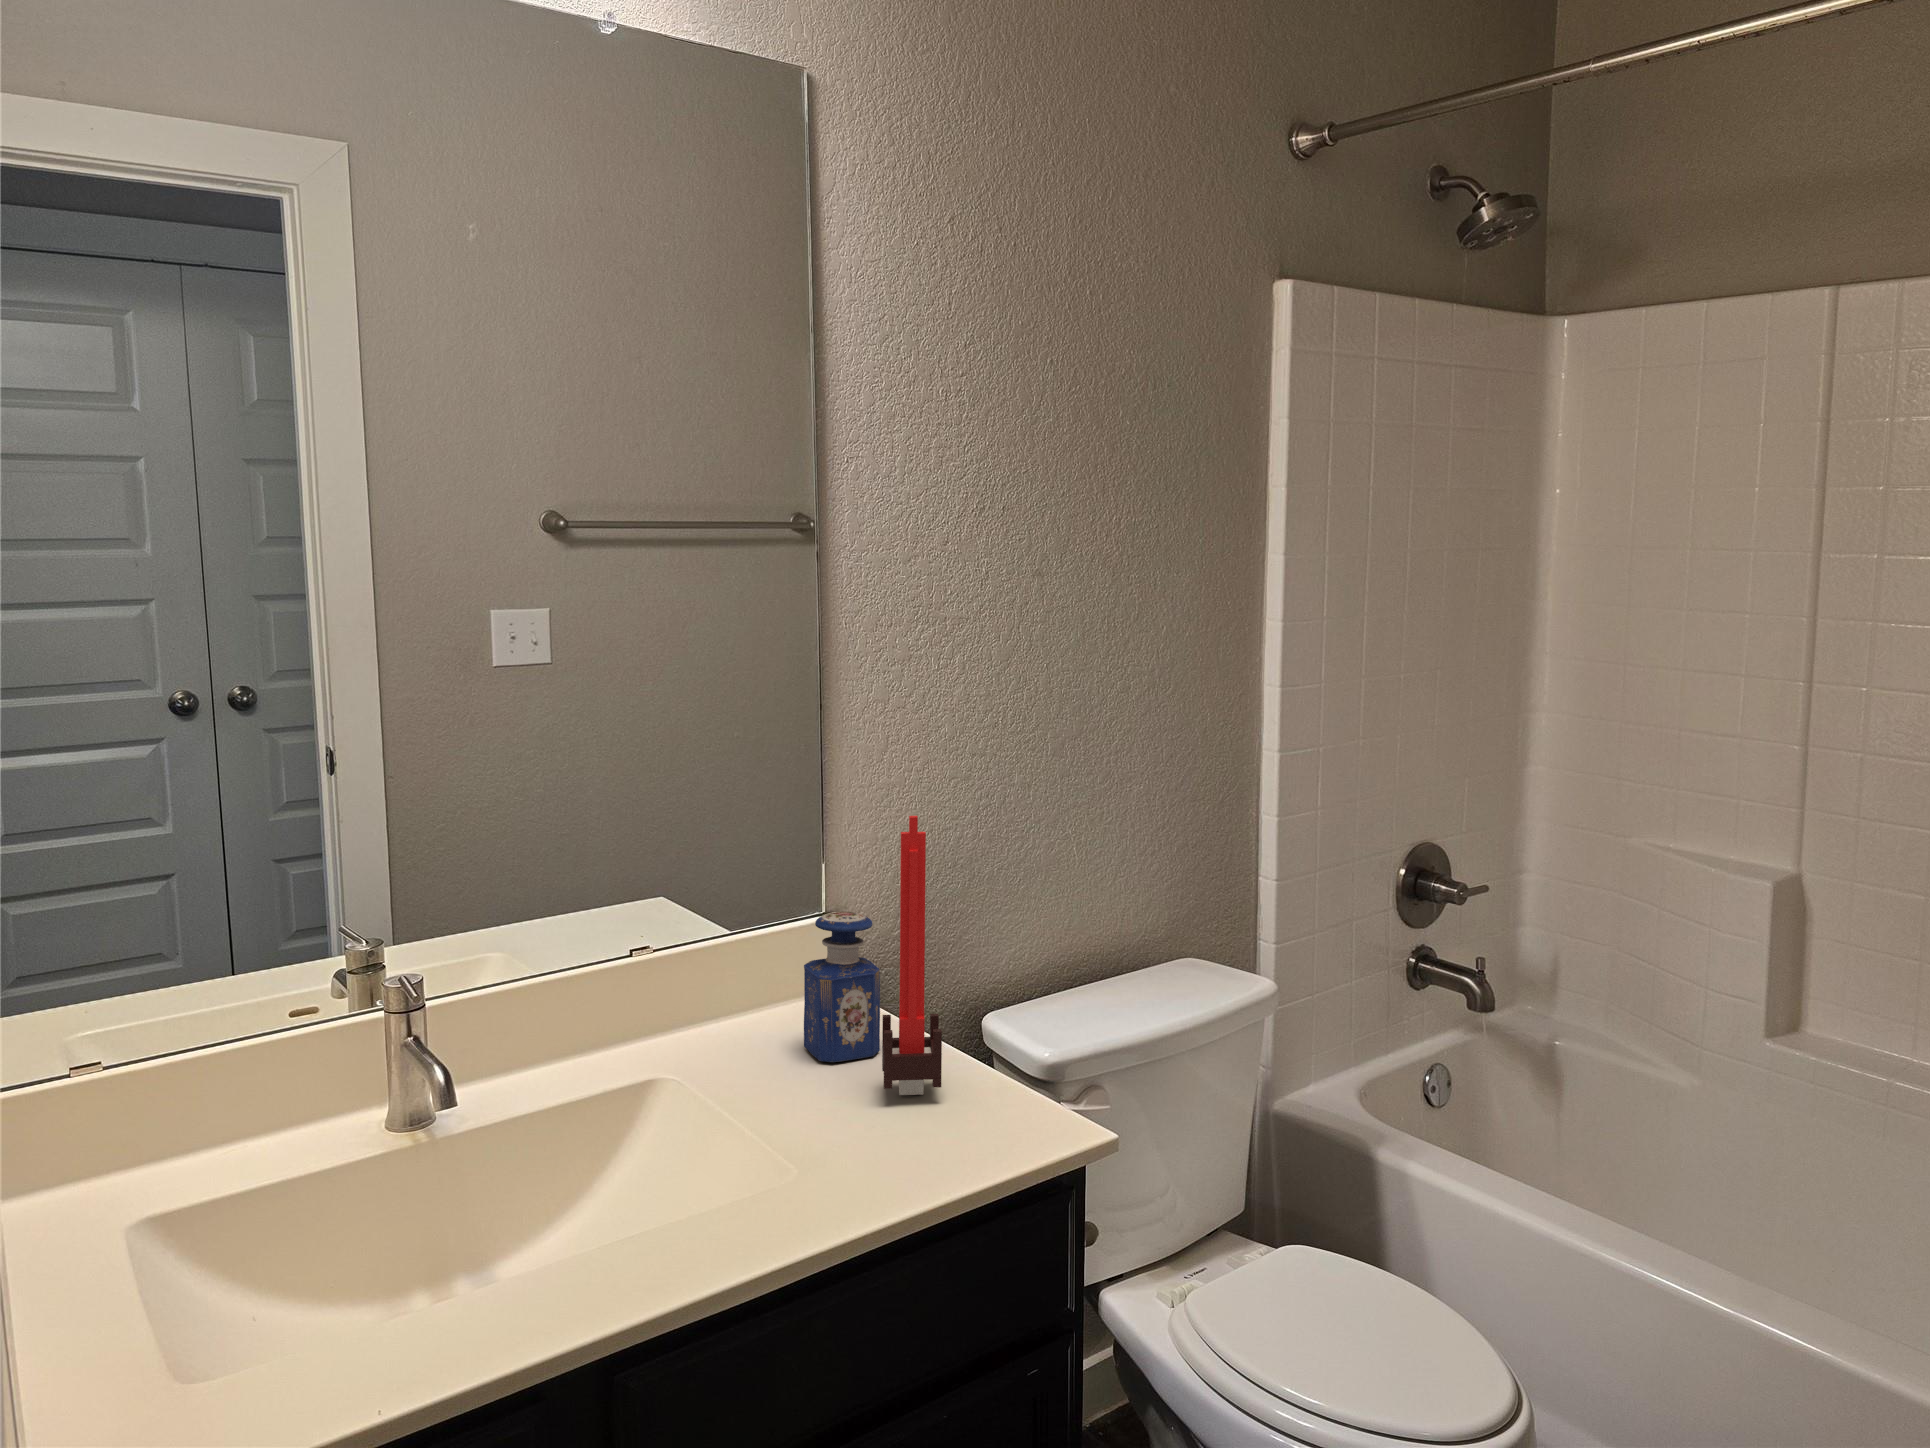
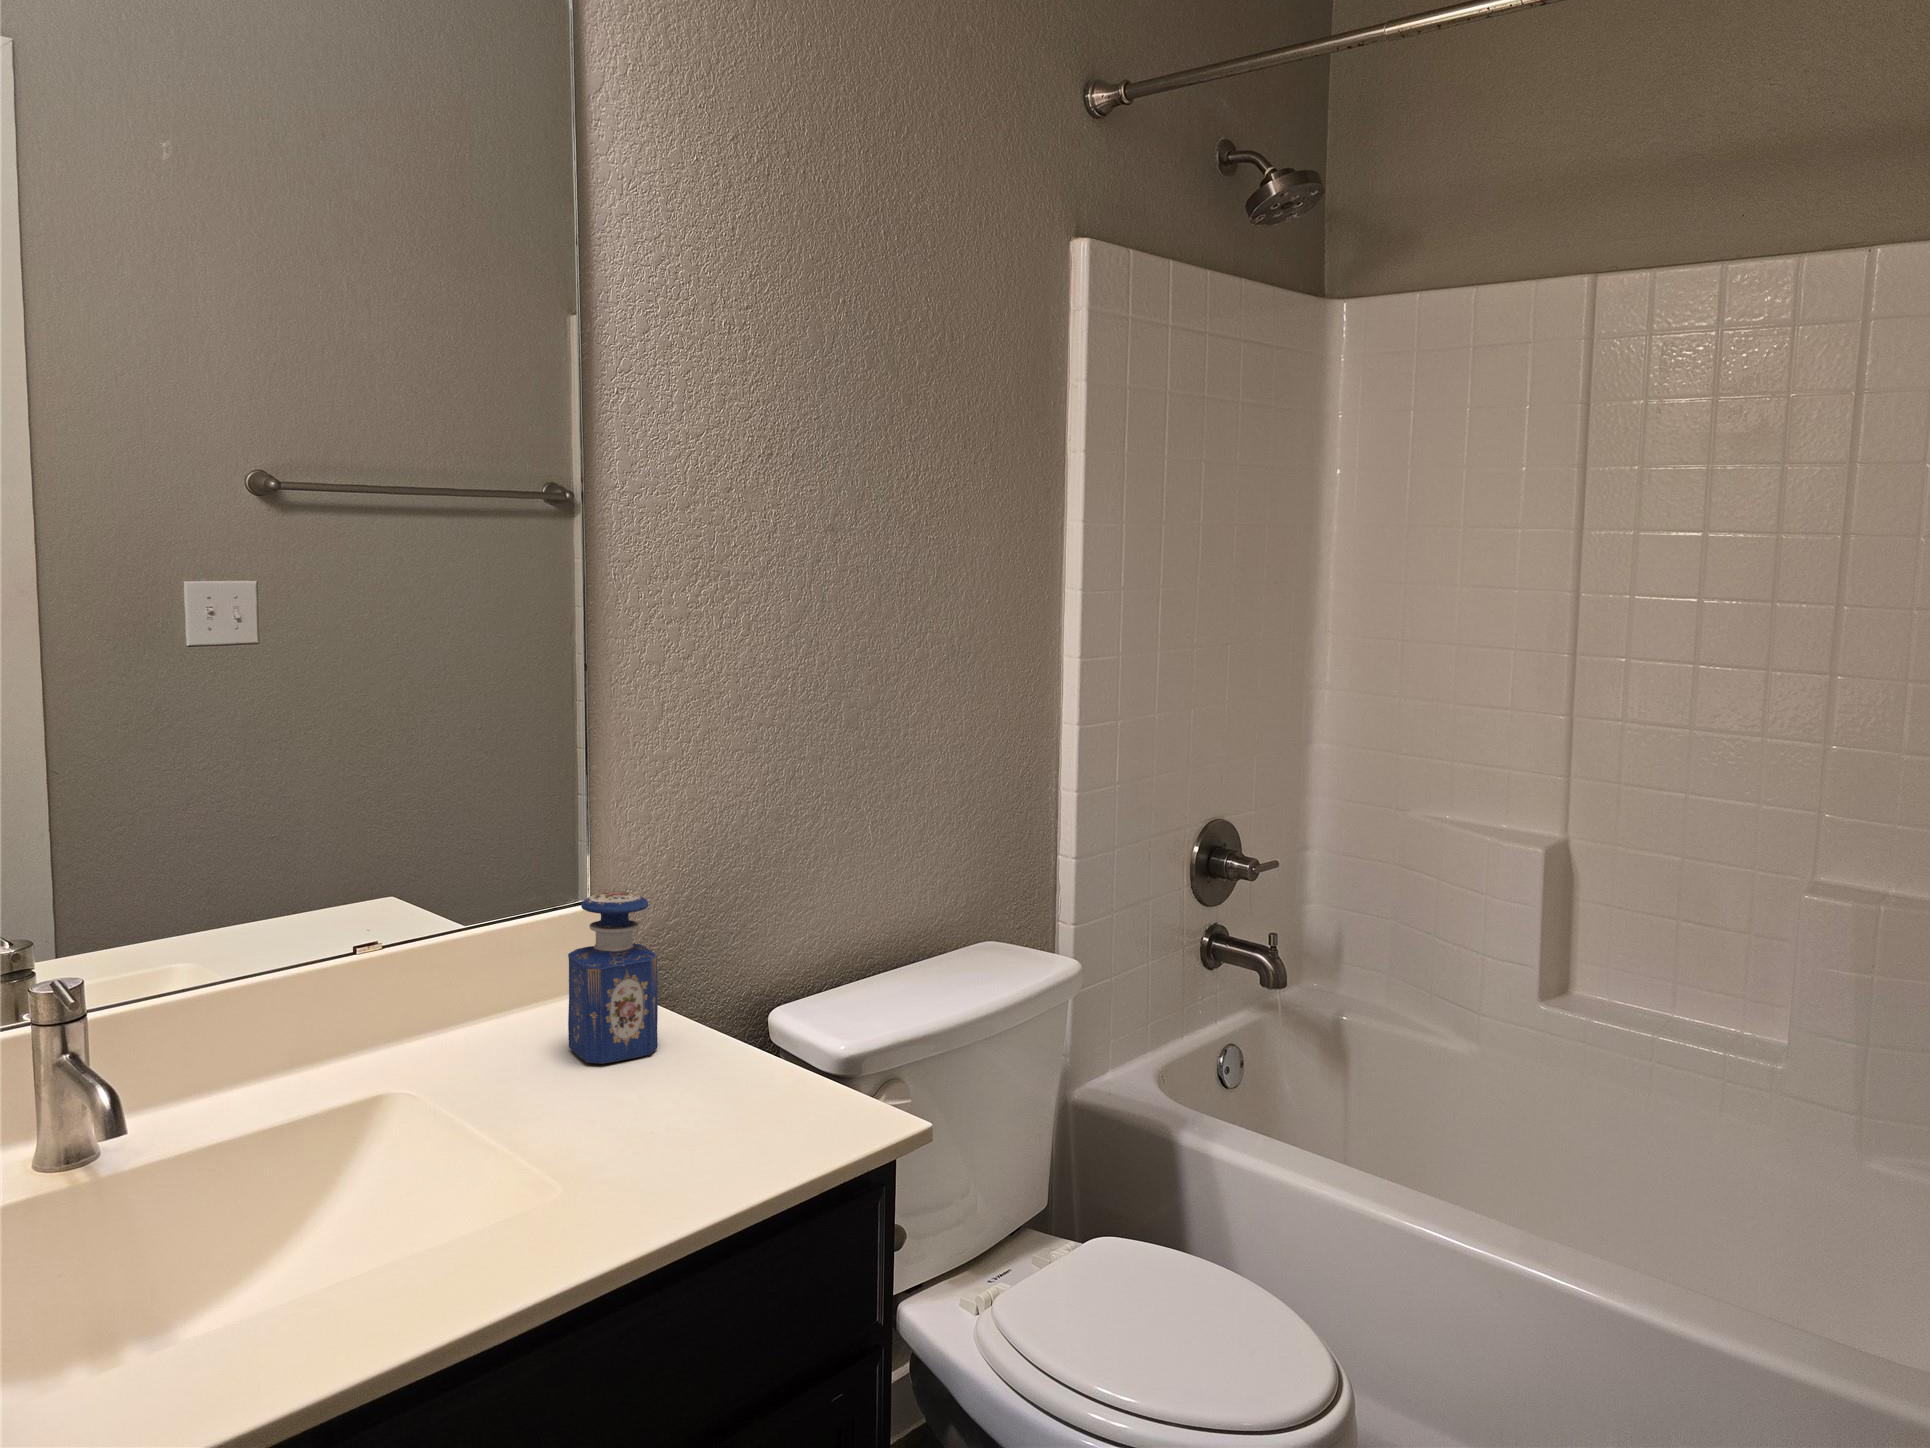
candle: present [882,816,942,1095] -> none [661,775,731,1097]

